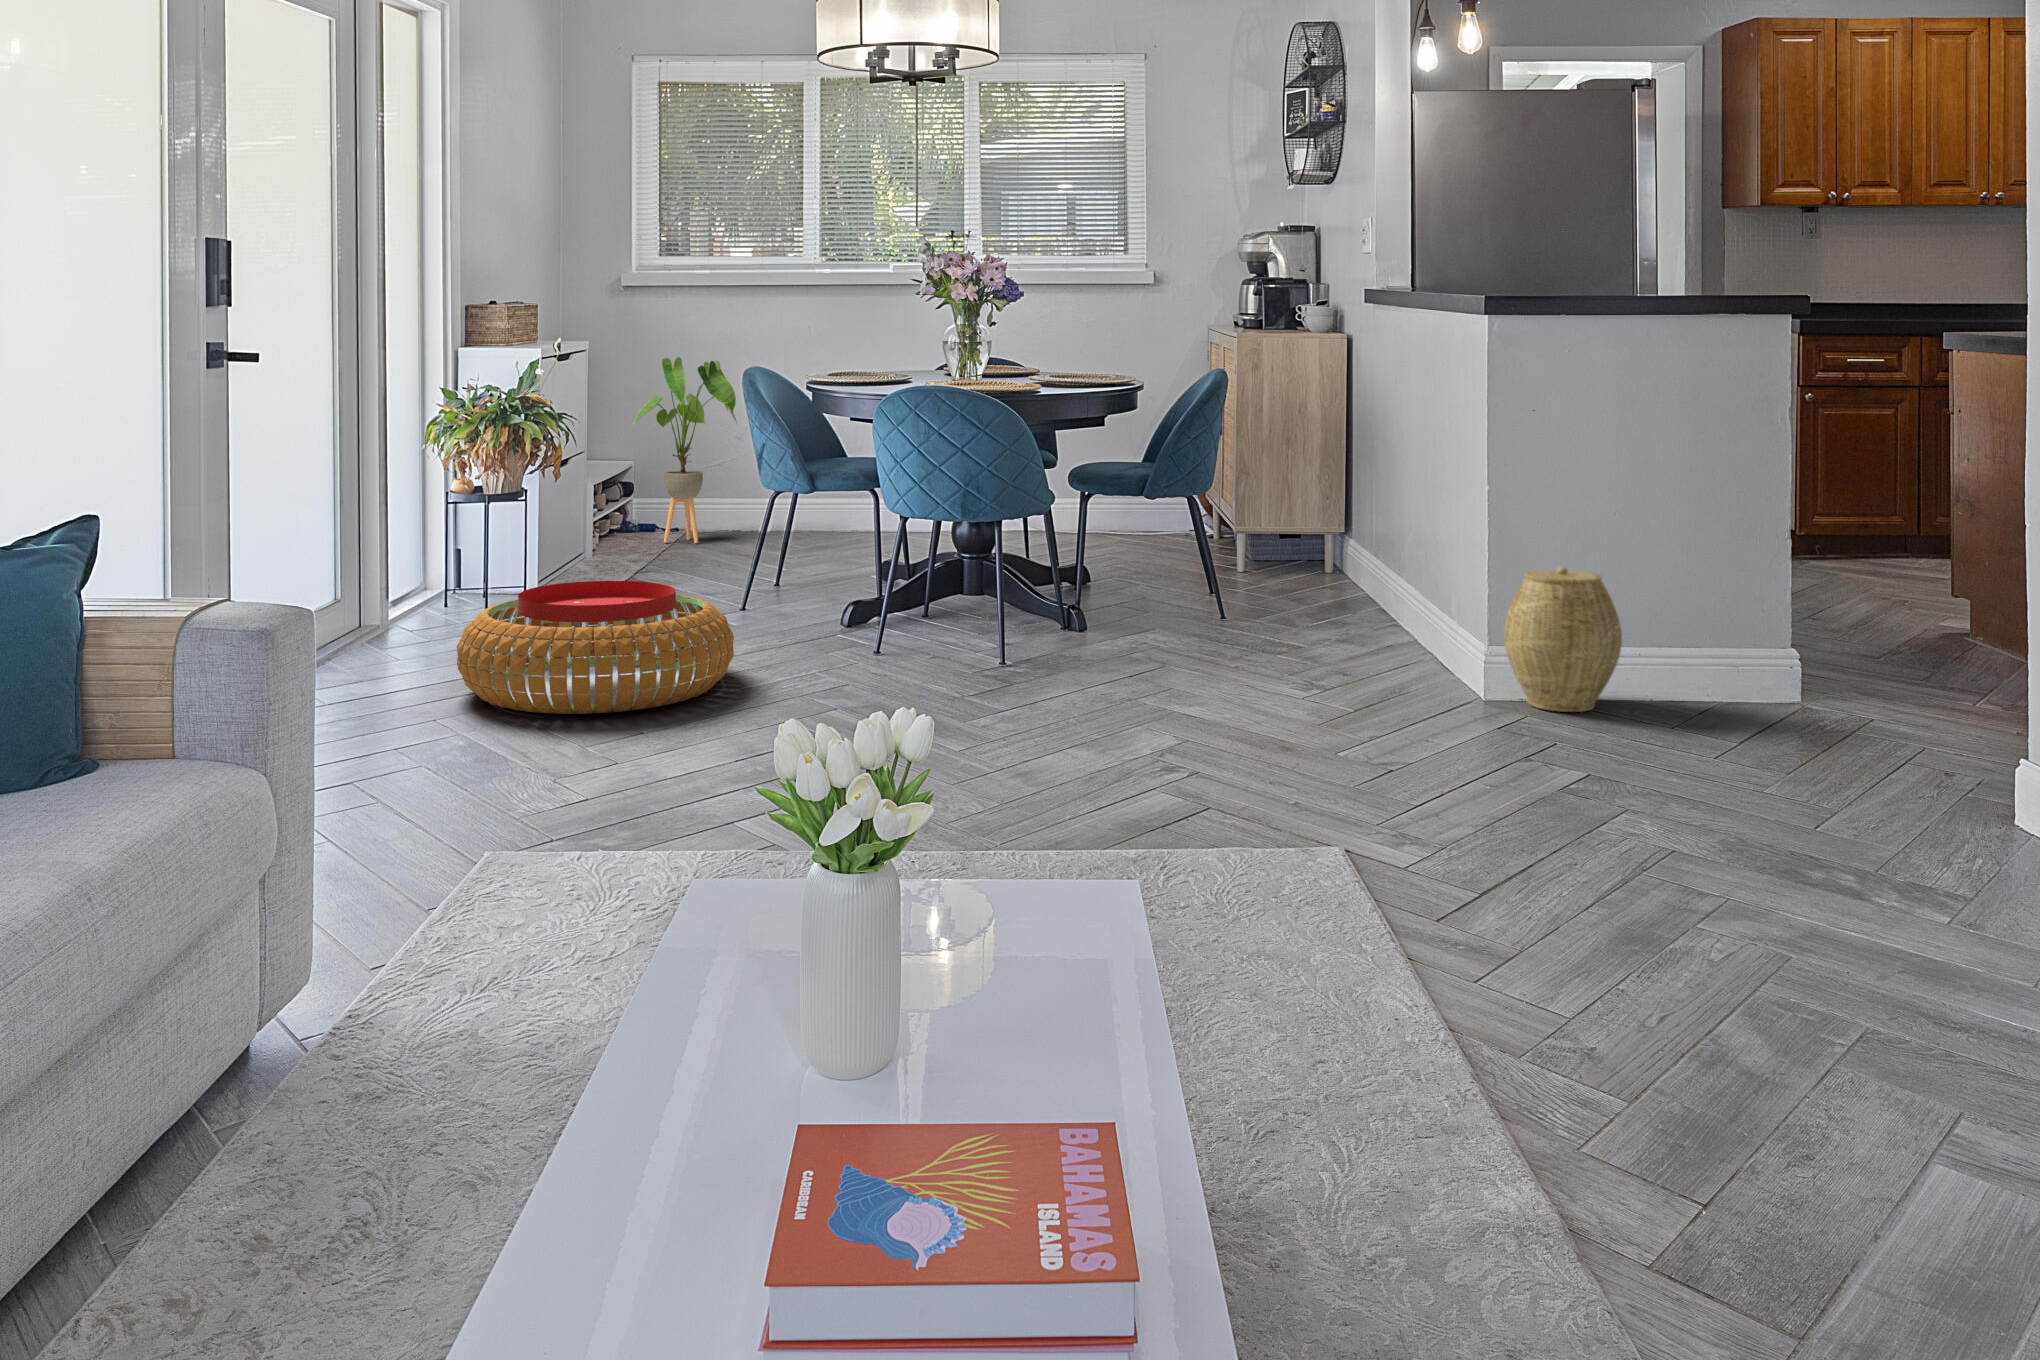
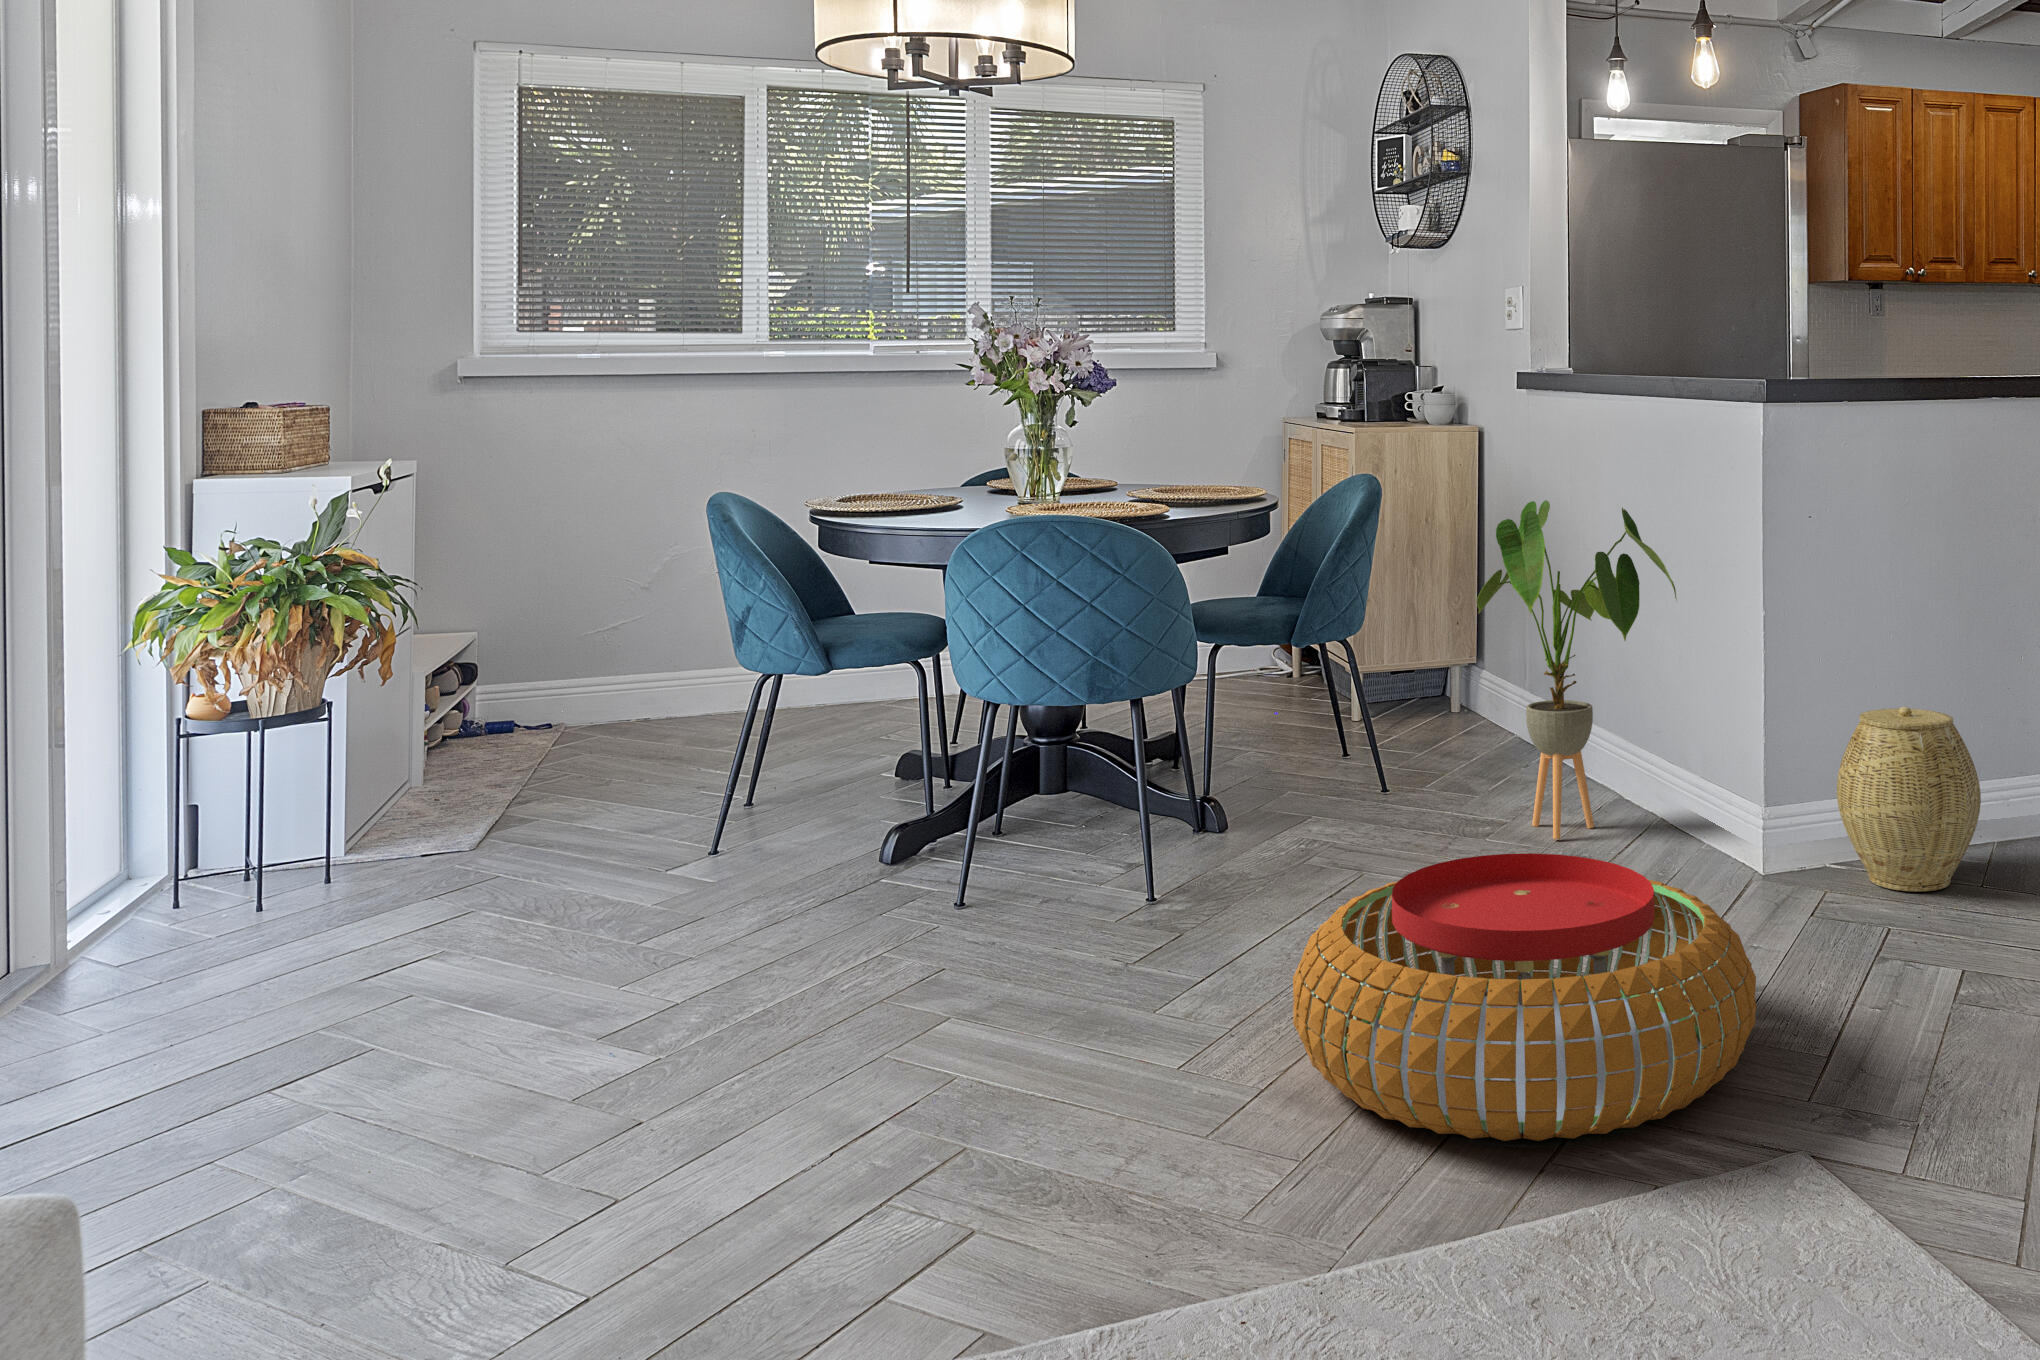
house plant: present [633,357,737,543] -> present [1476,500,1676,839]
pouf: present [457,581,734,714] -> present [1293,853,1757,1141]

